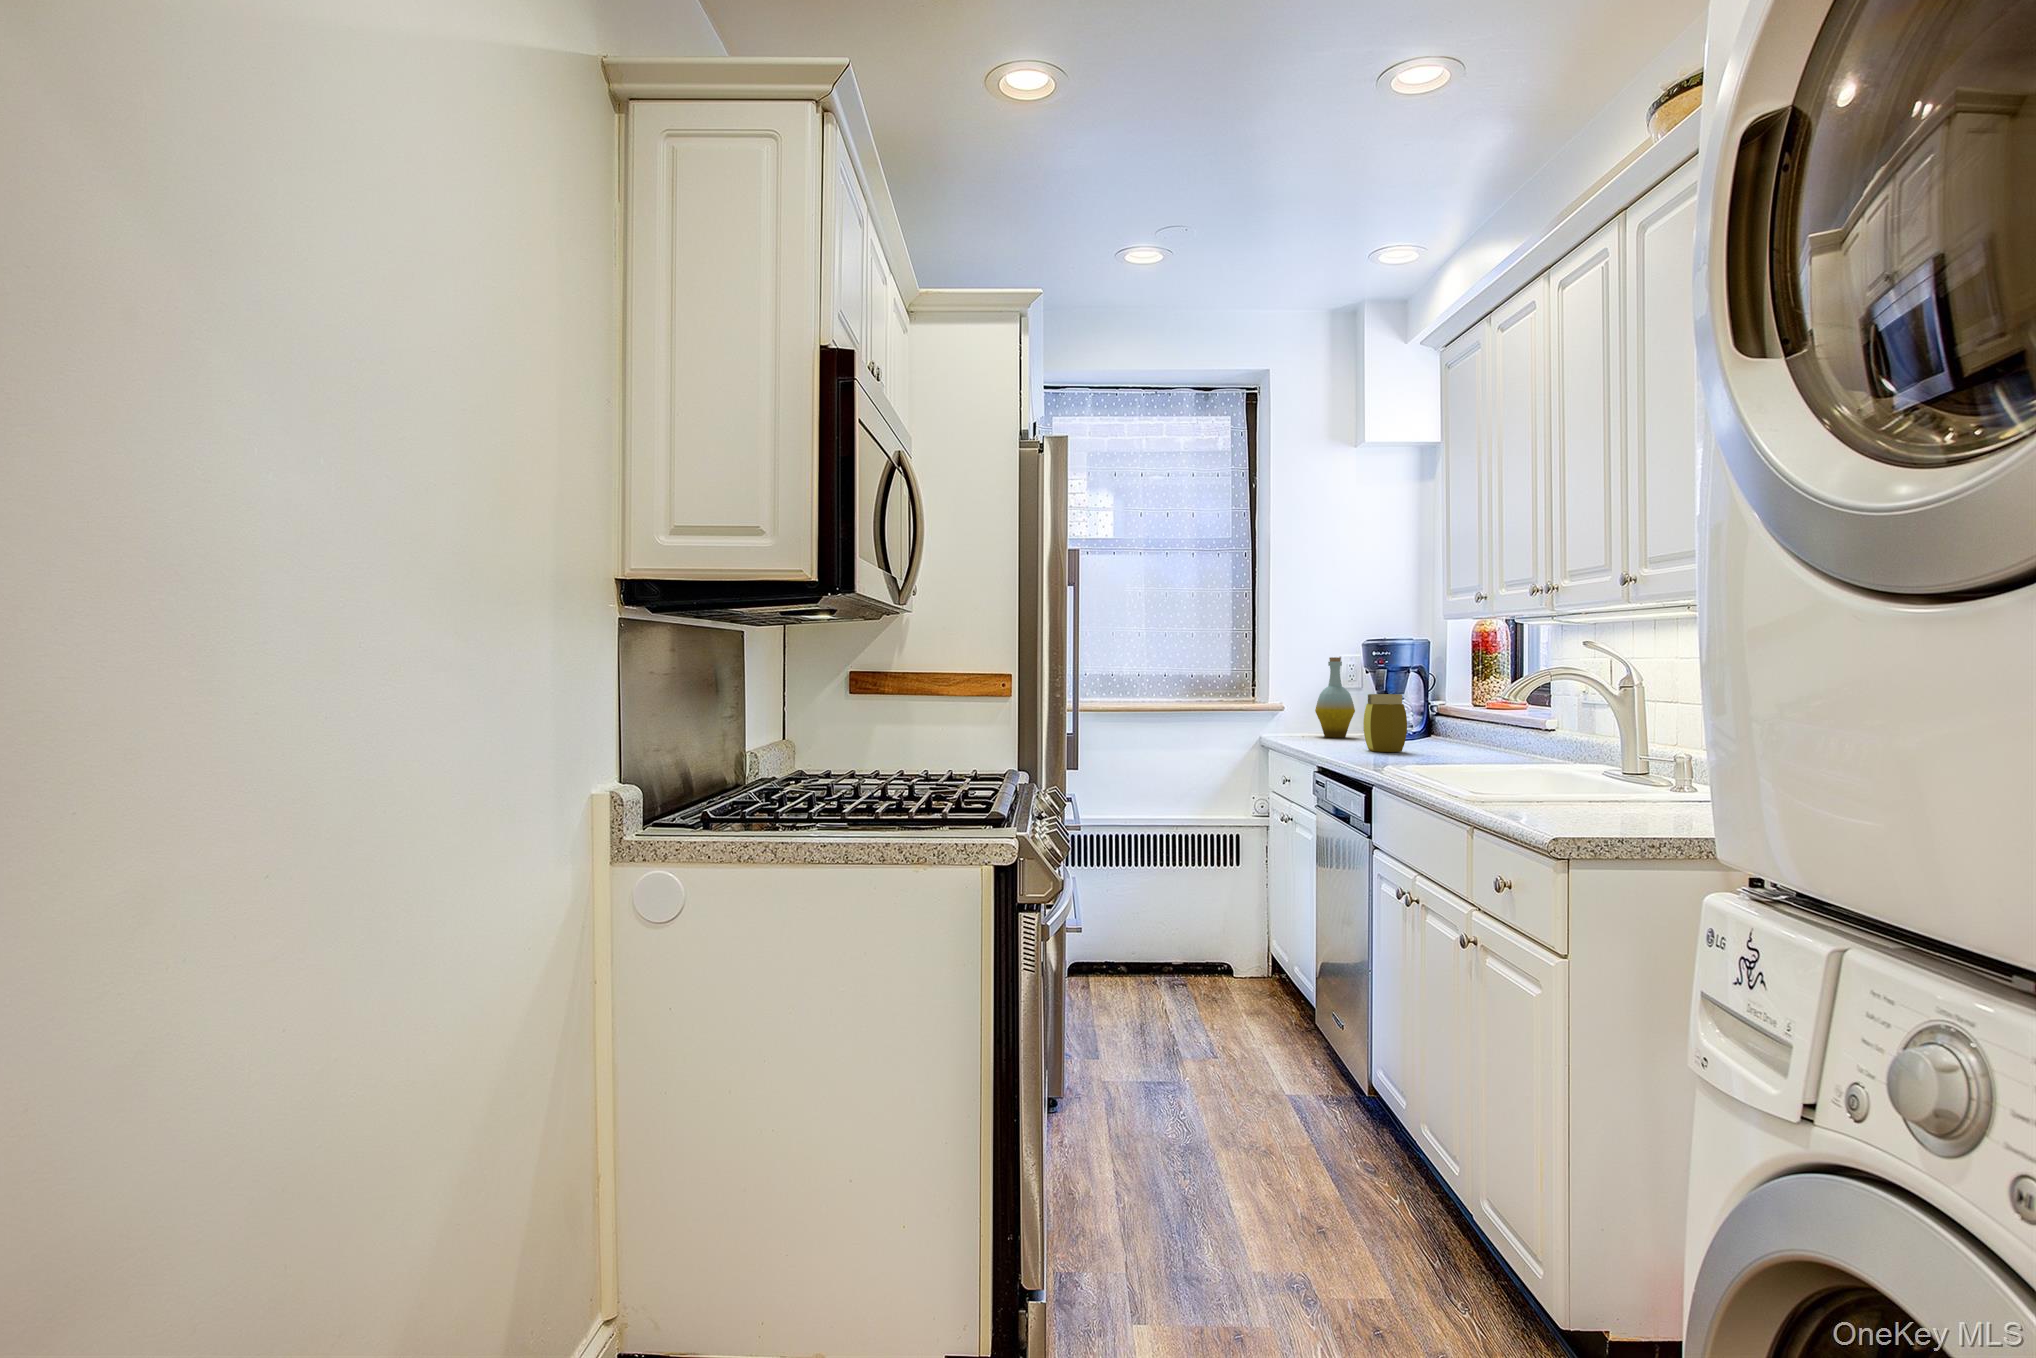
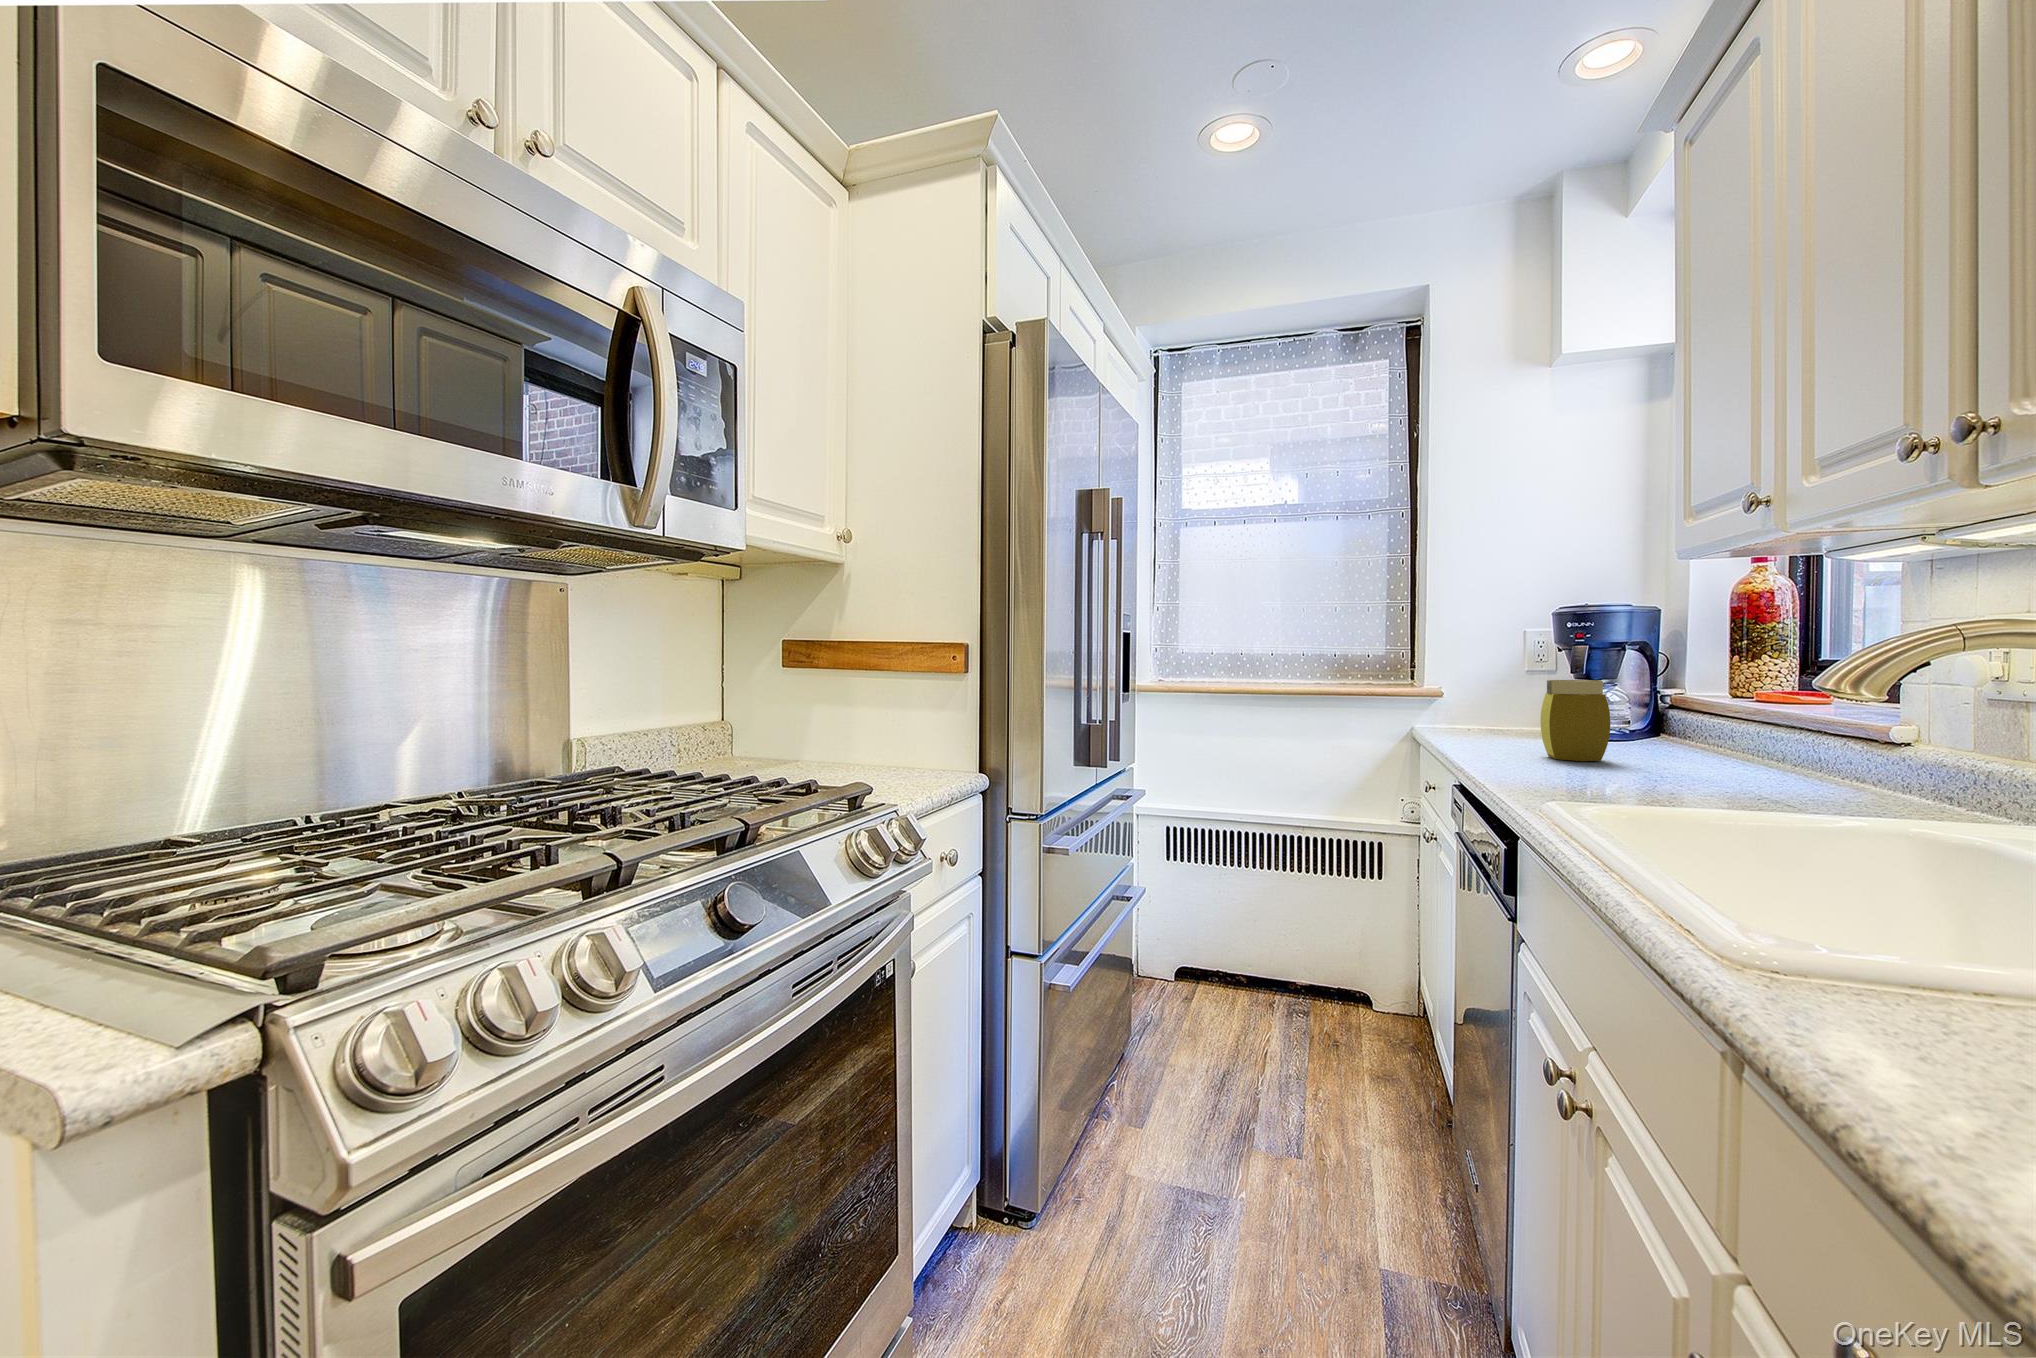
bottle: present [1315,657,1355,738] -> none [1484,633,1542,734]

